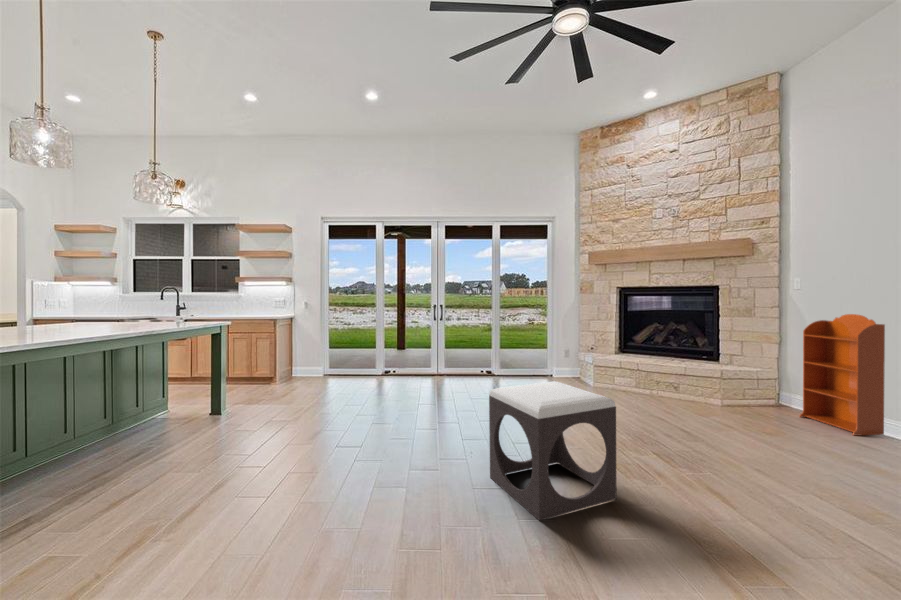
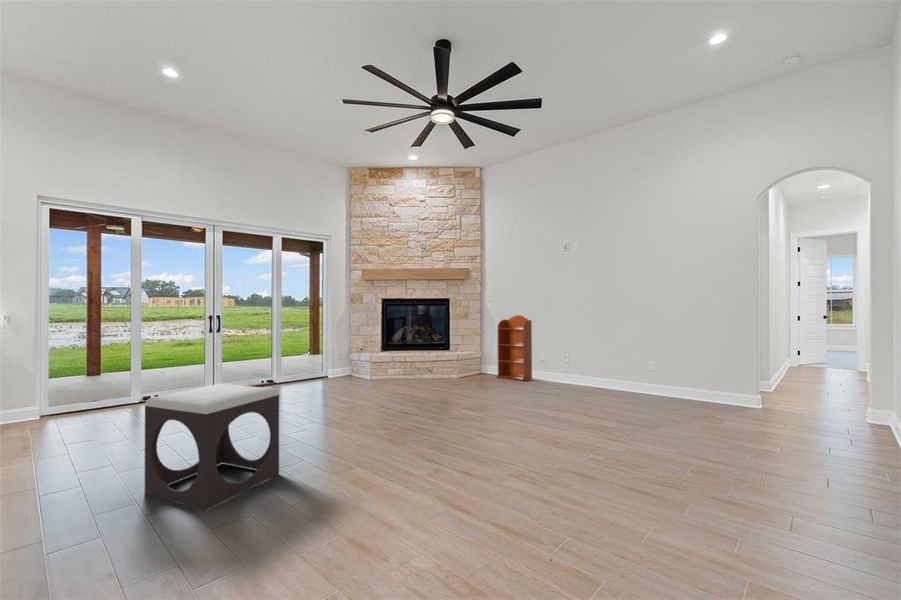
footstool: present [489,381,617,520] -> present [145,384,279,510]

